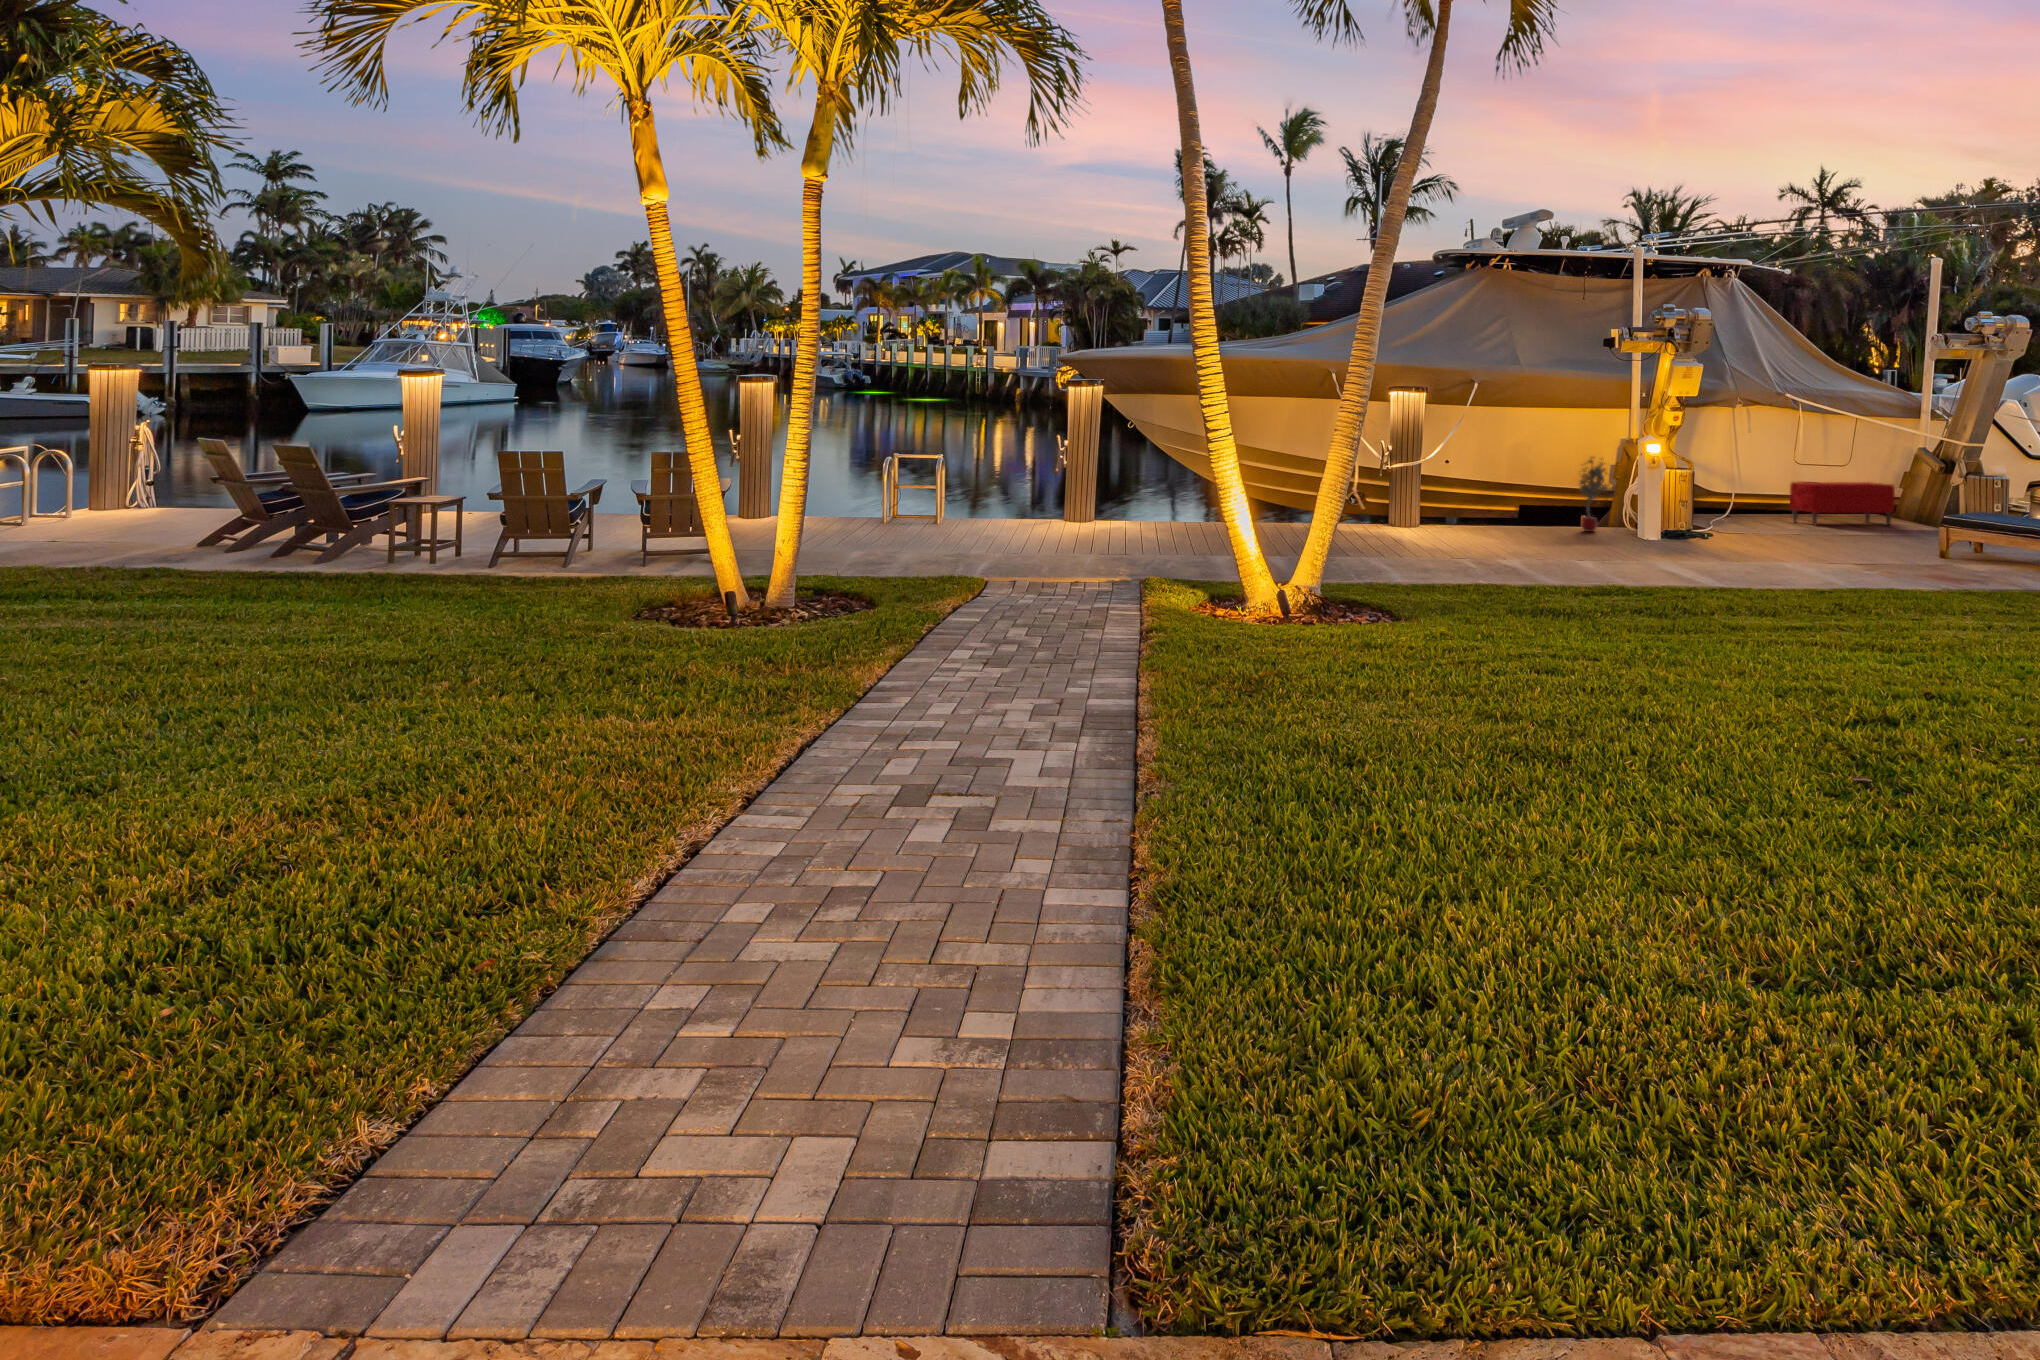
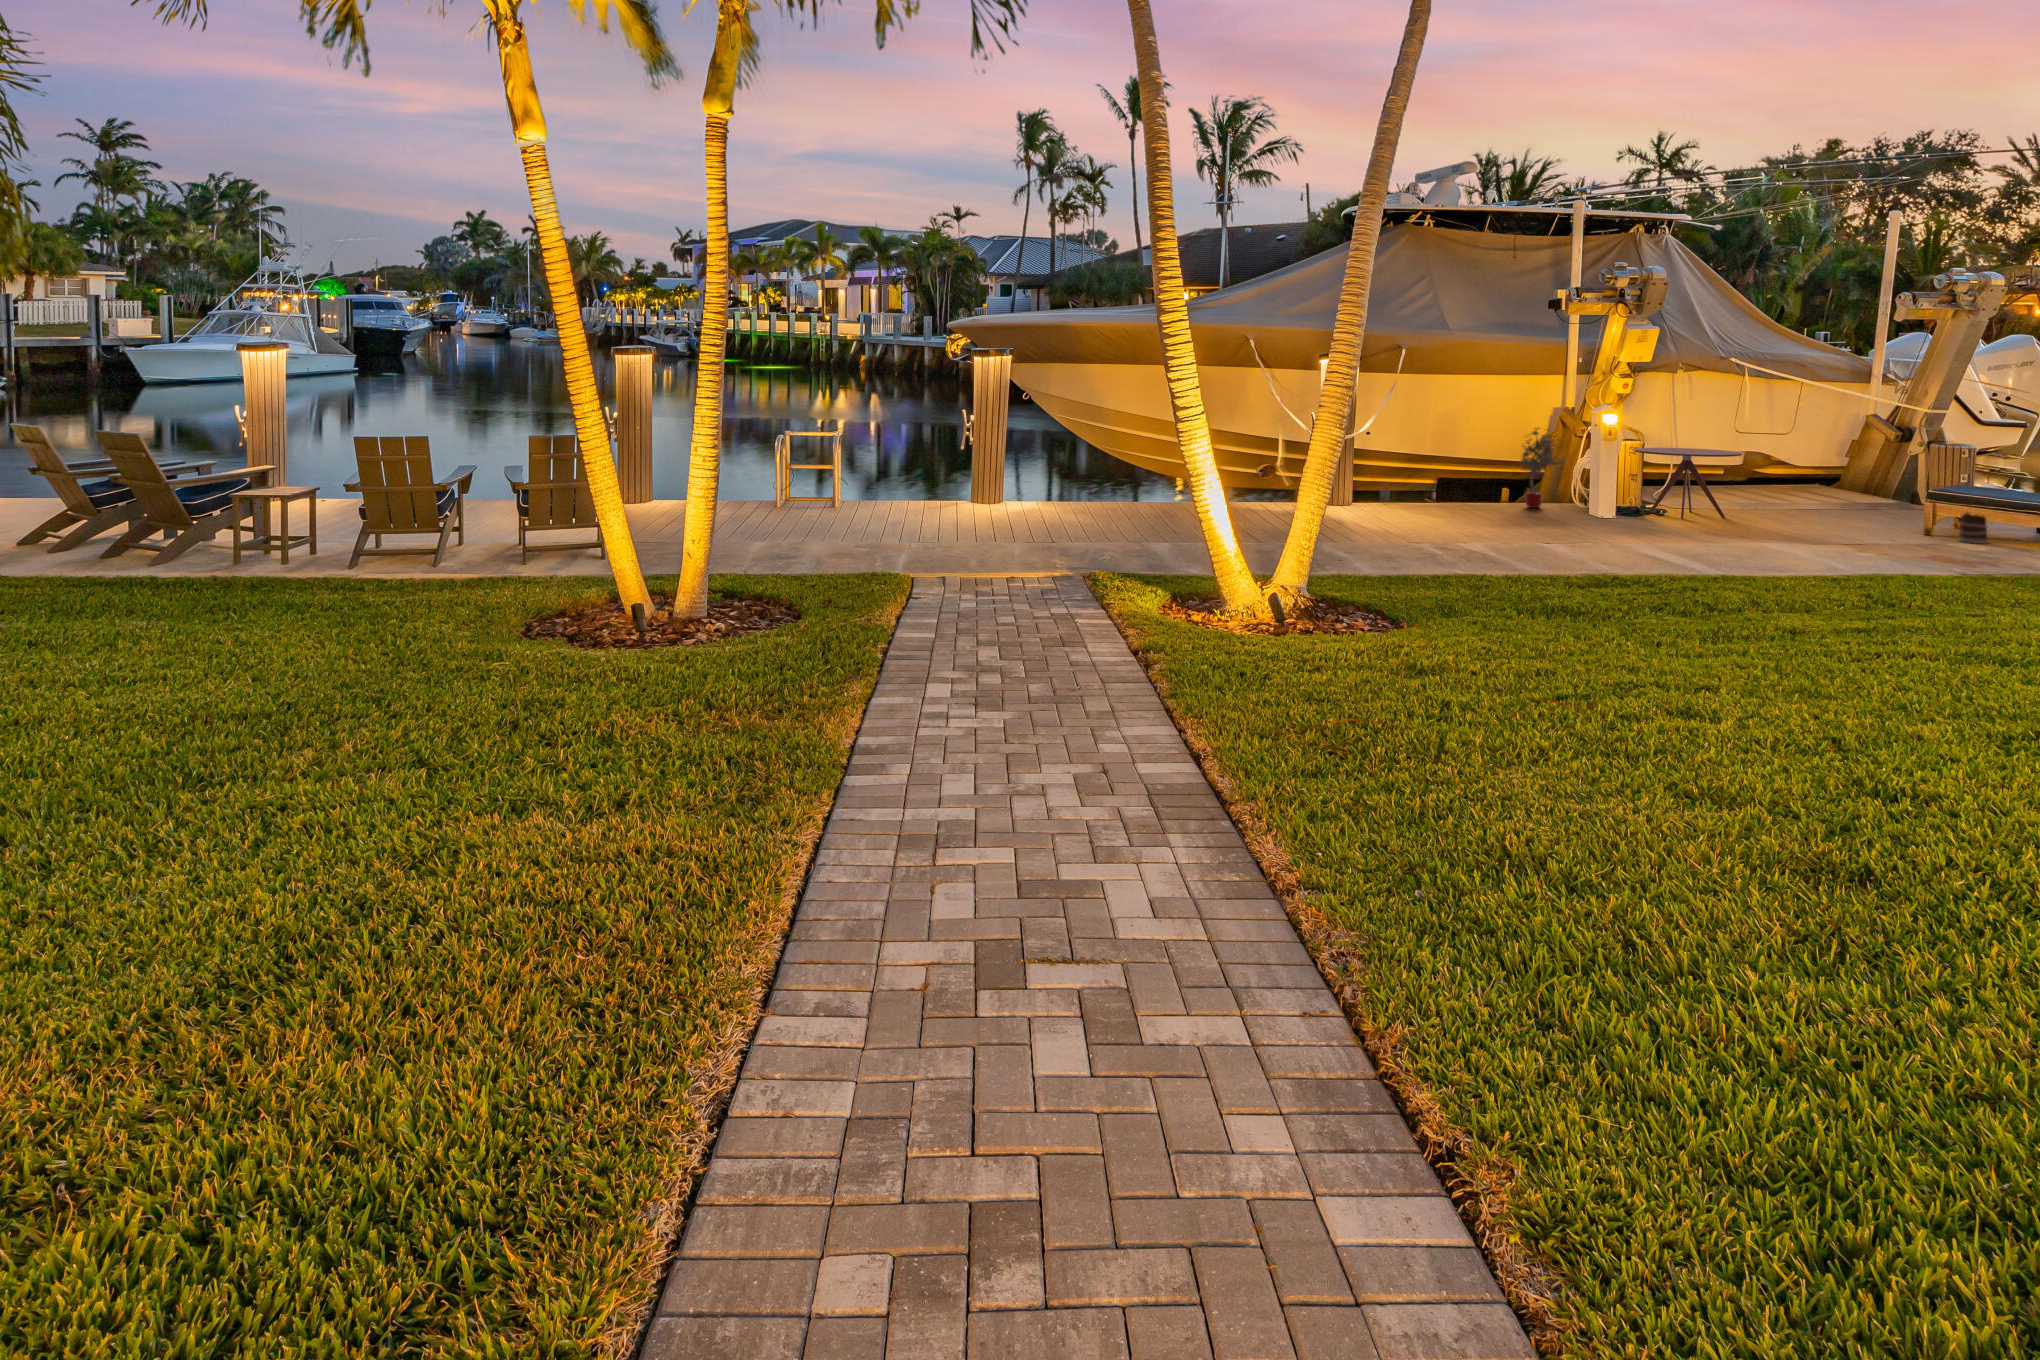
round table: none [1679,476,1773,540] -> present [1634,448,1742,519]
bench: present [1790,482,1895,526] -> none [1732,451,1848,499]
wooden bucket: none [1945,519,1969,559] -> present [1958,513,1988,544]

